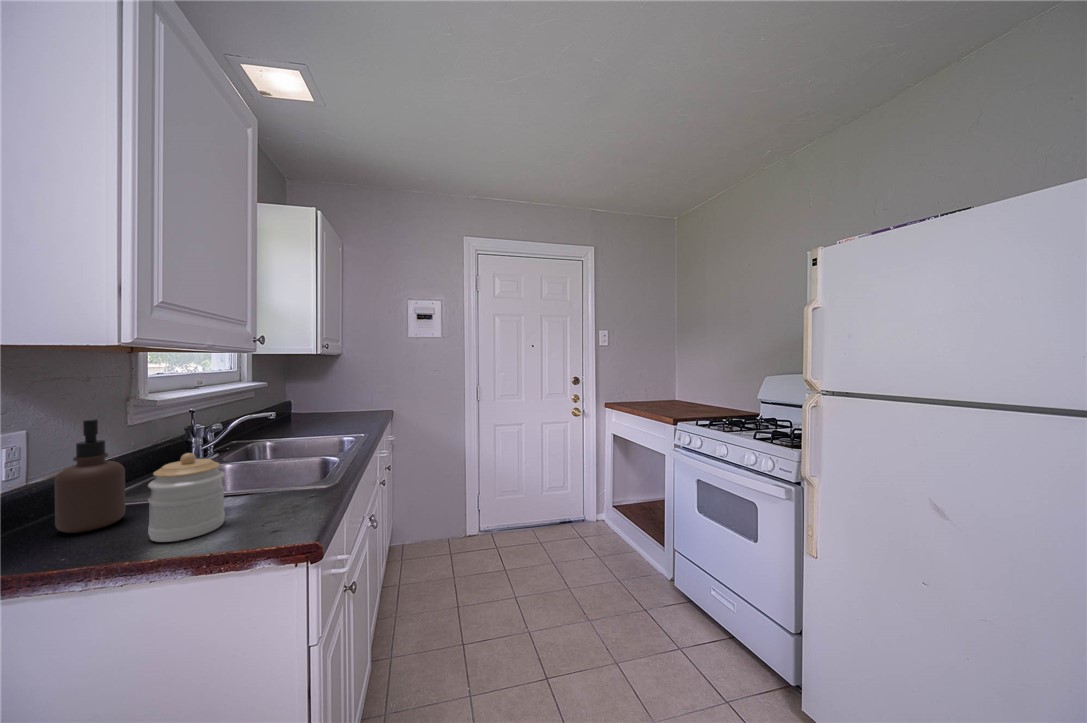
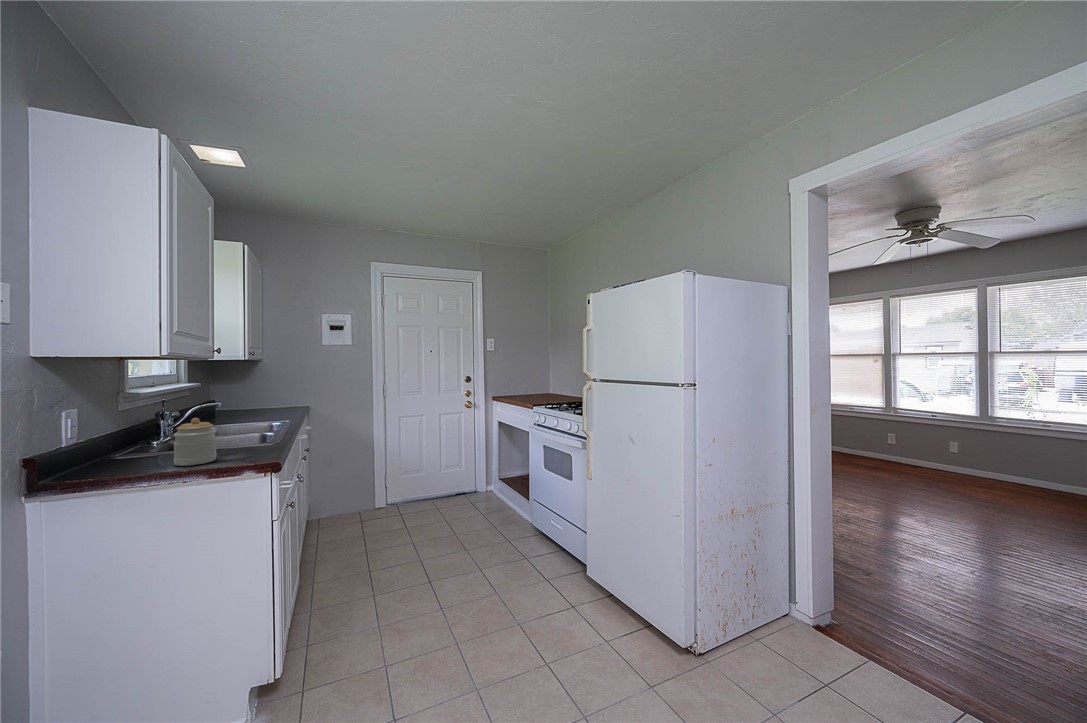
soap dispenser: present [55,419,126,533] -> none [107,401,146,467]

